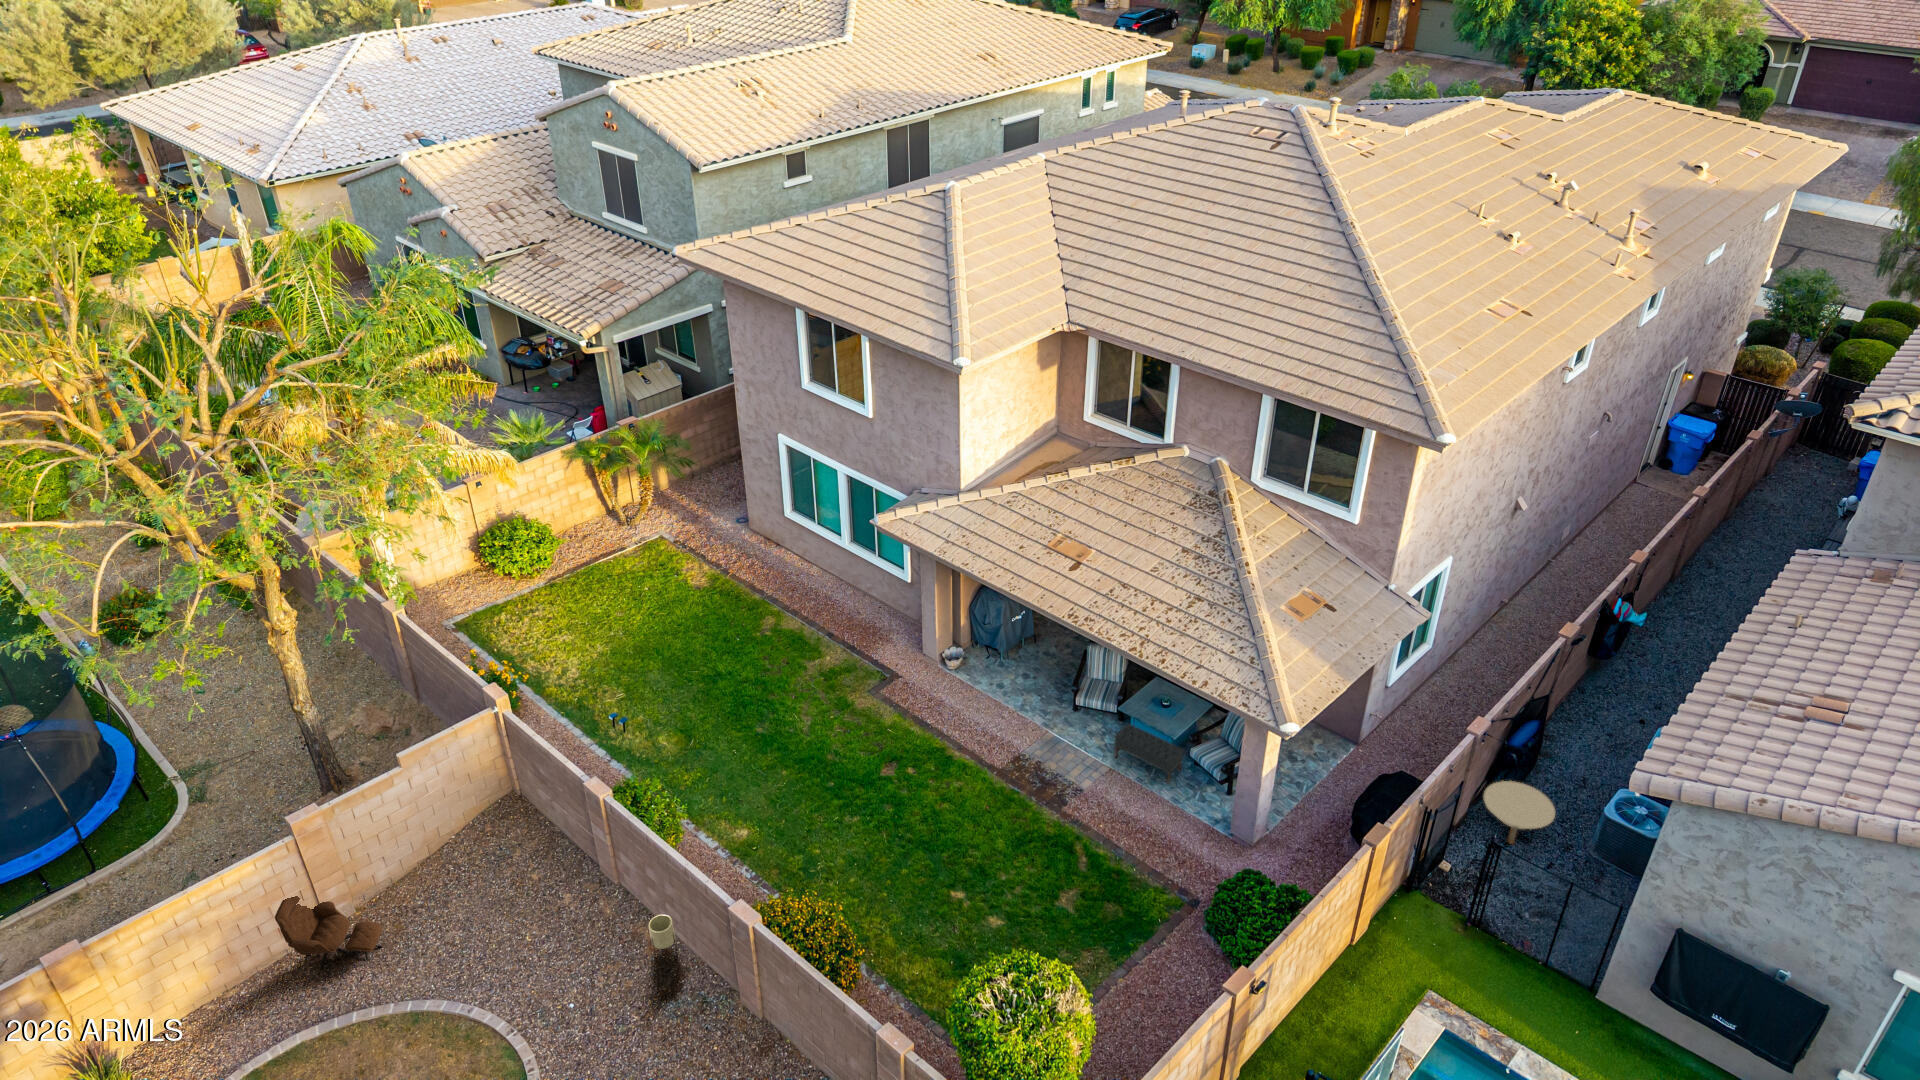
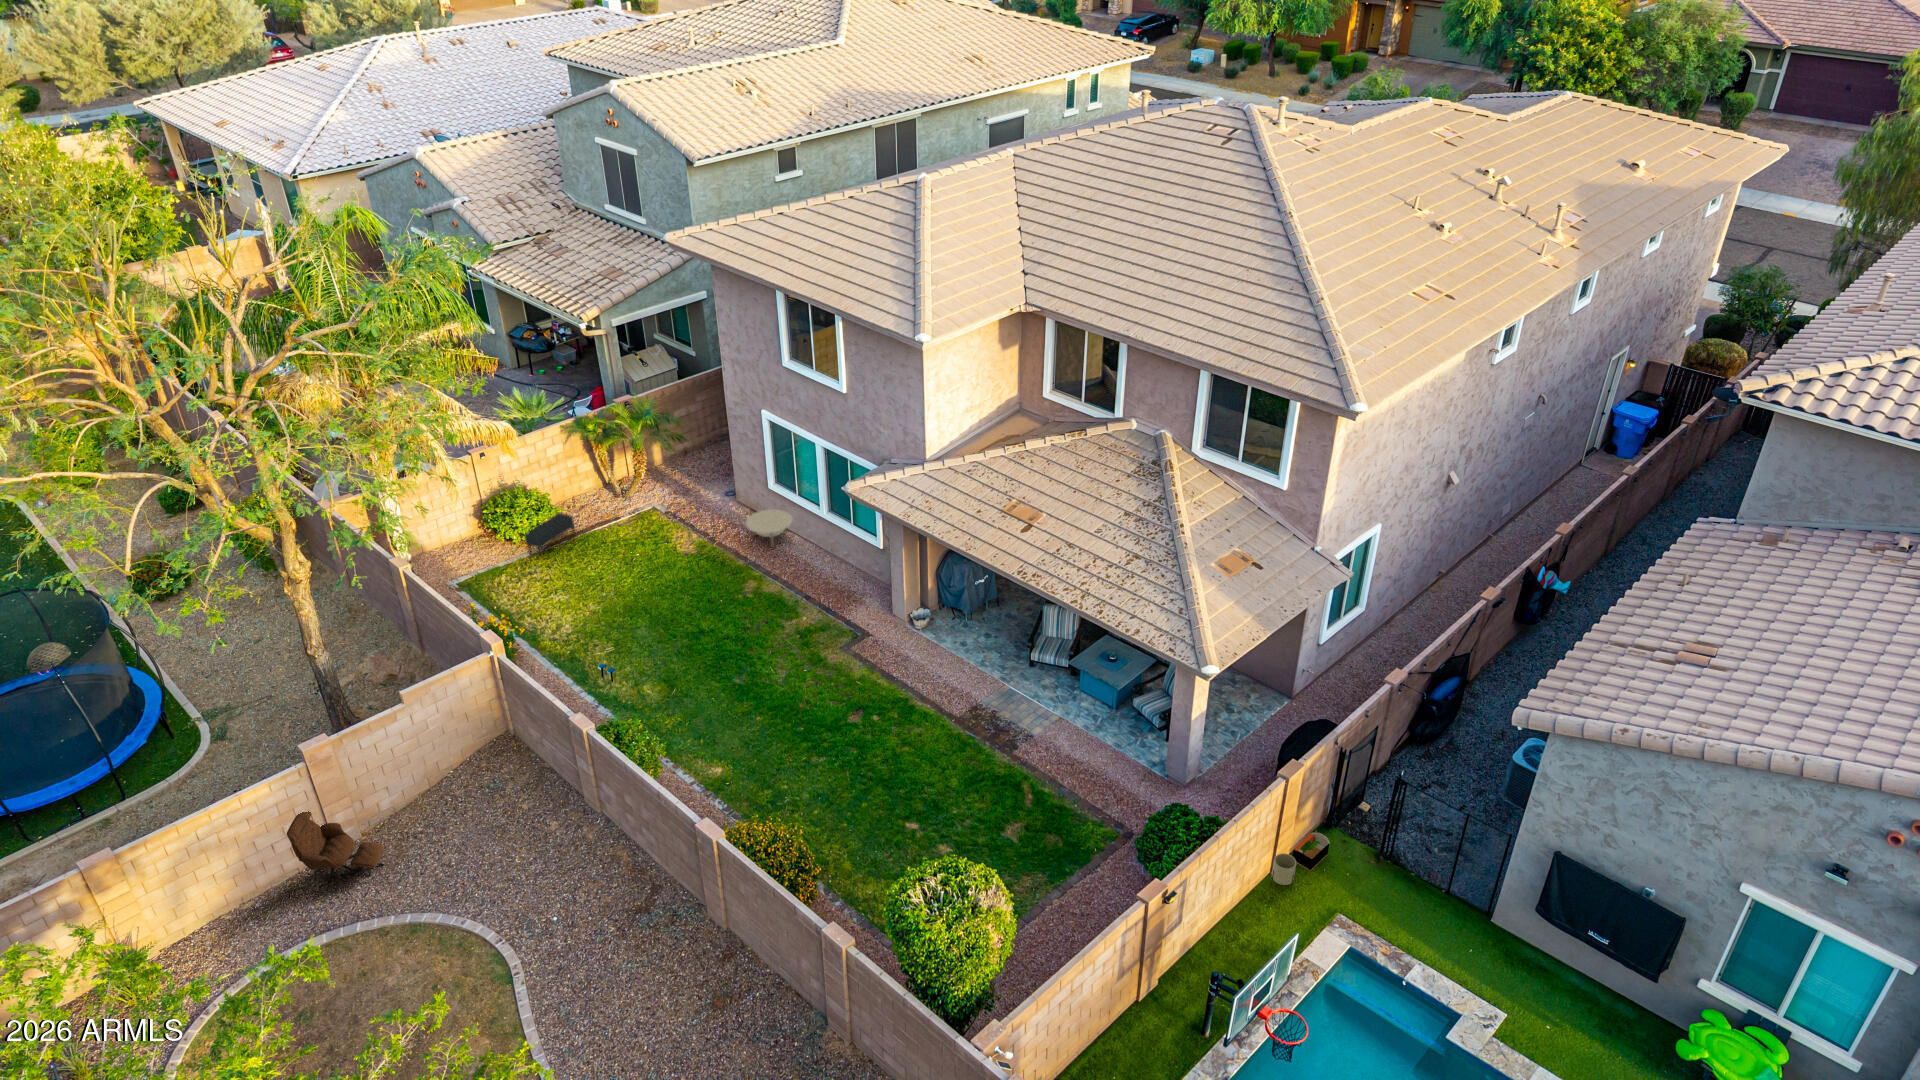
bench: present [1115,724,1184,783] -> present [524,513,575,556]
round table: present [1483,781,1555,844] -> present [746,509,793,548]
storage bin: none [1374,898,1414,942] -> present [1293,833,1329,871]
planter: present [648,915,677,954] -> present [1271,853,1296,888]

